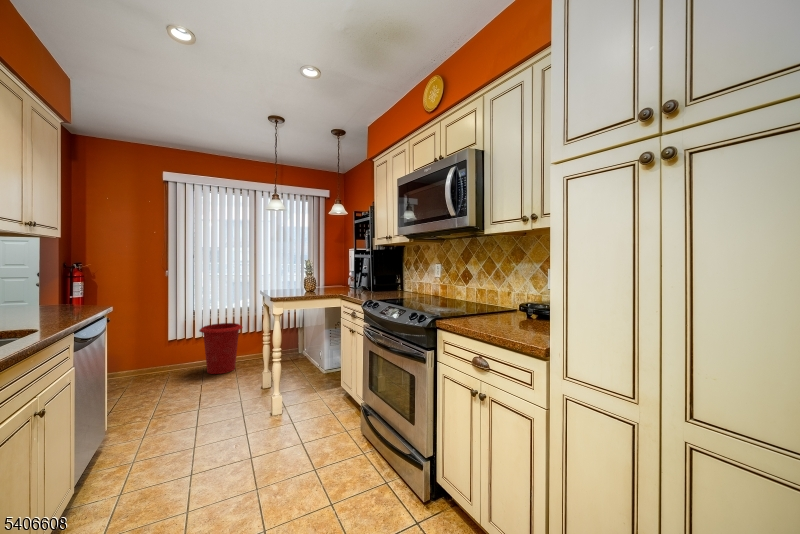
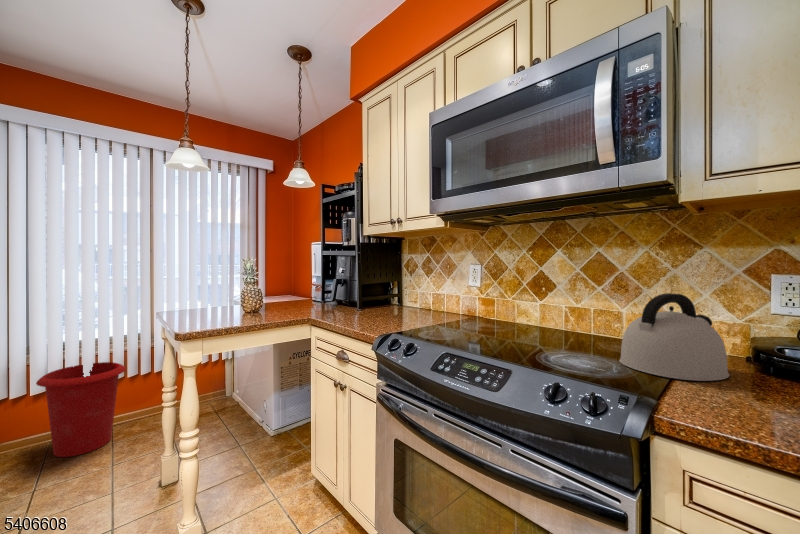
kettle: none [464,278,509,316] -> present [620,293,729,381]

